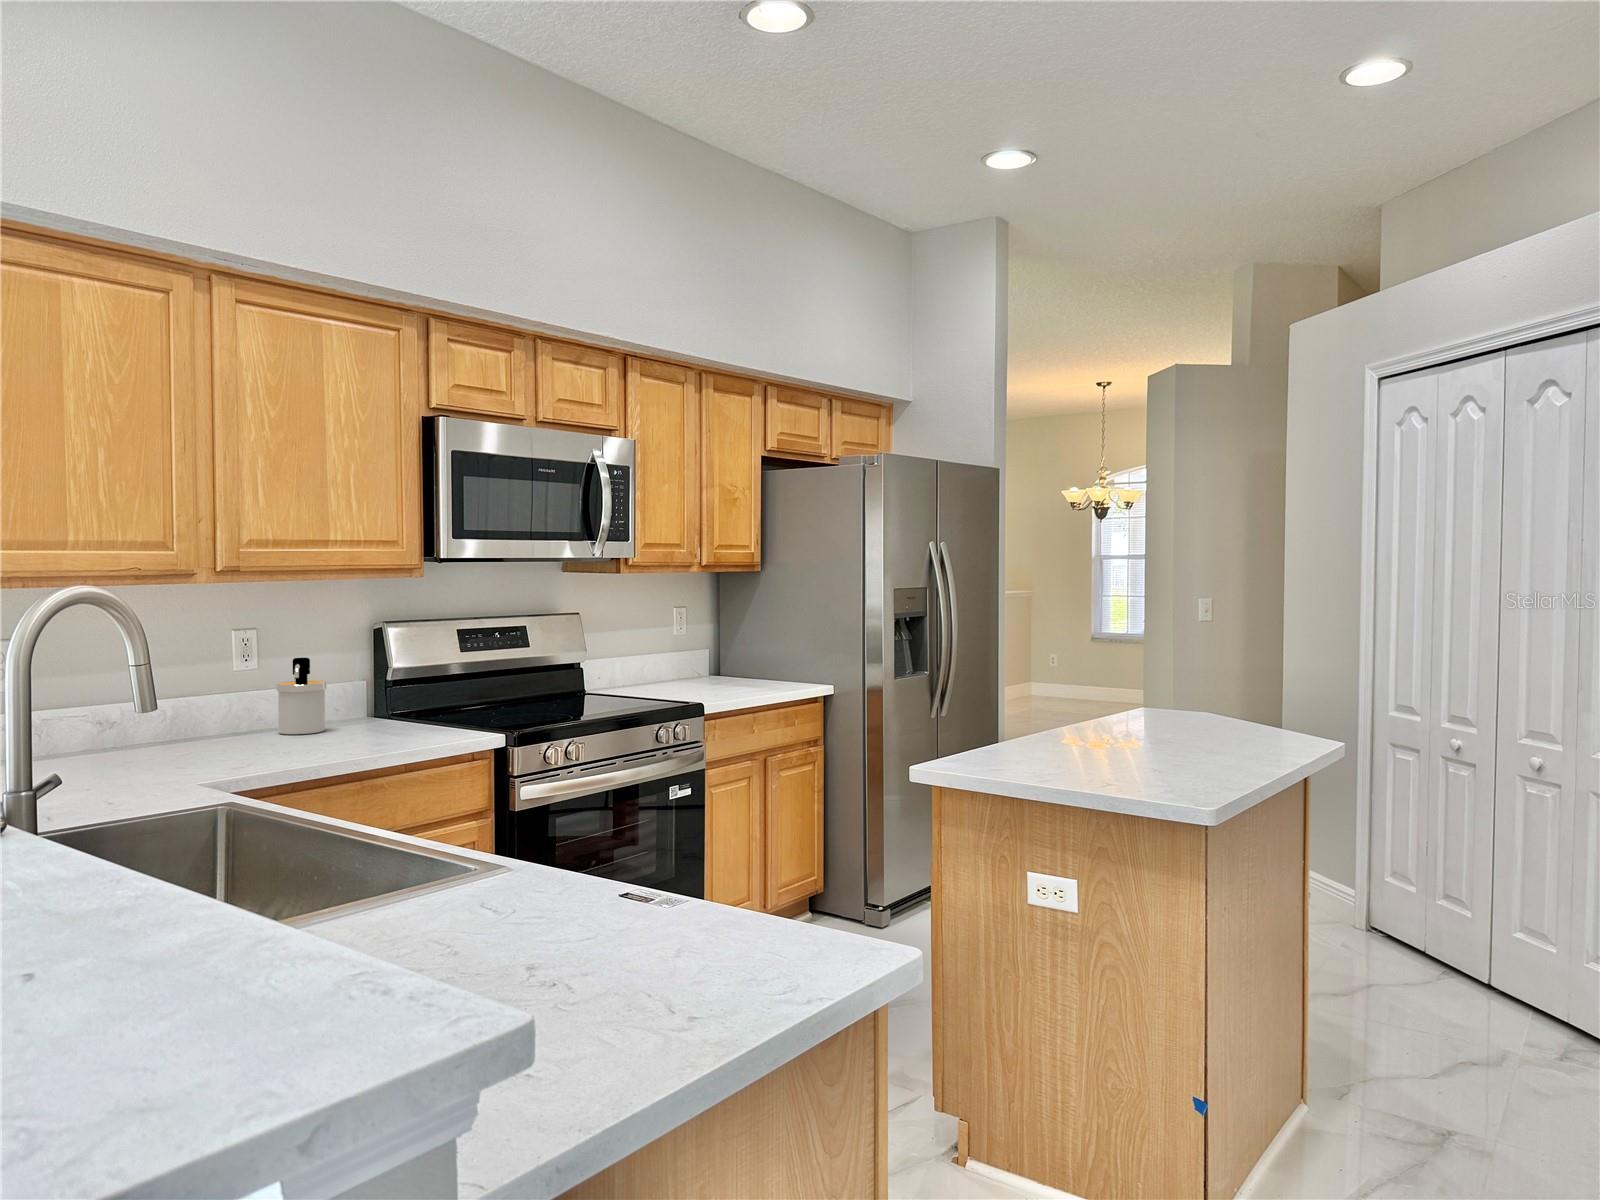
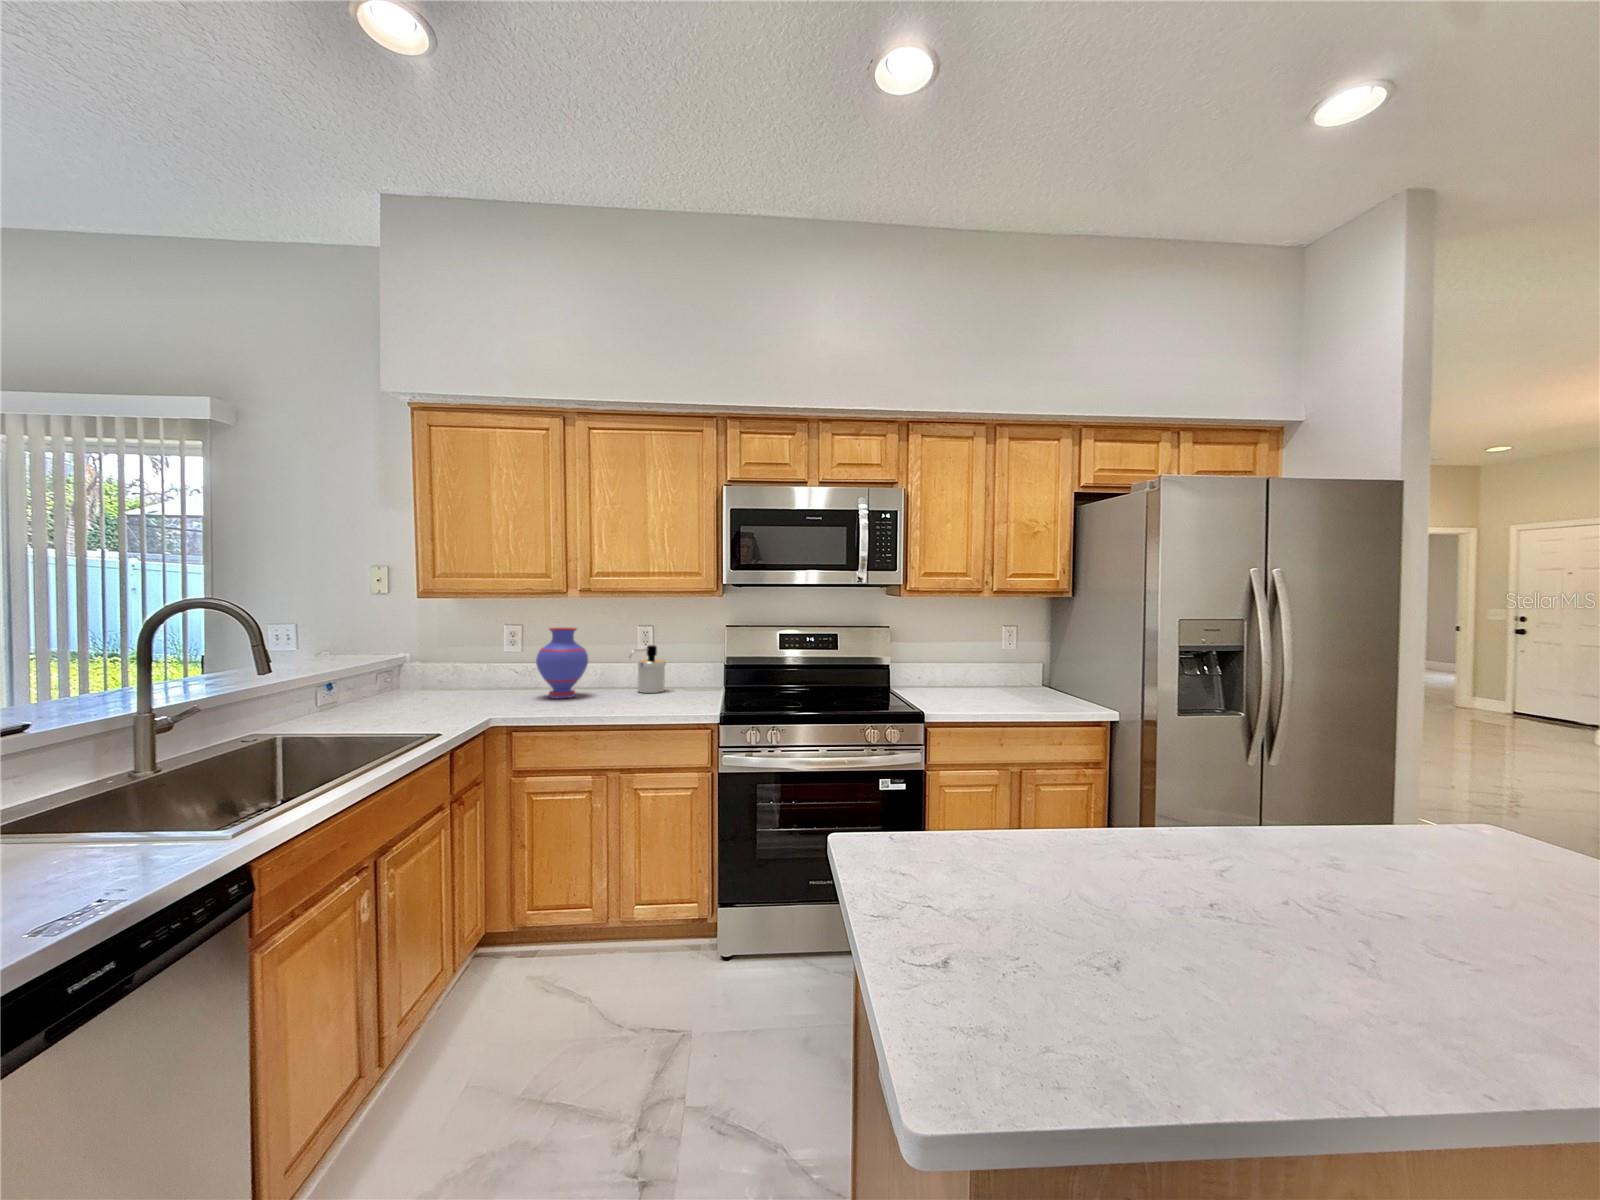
vase: none [151,635,247,757] -> present [536,628,588,698]

